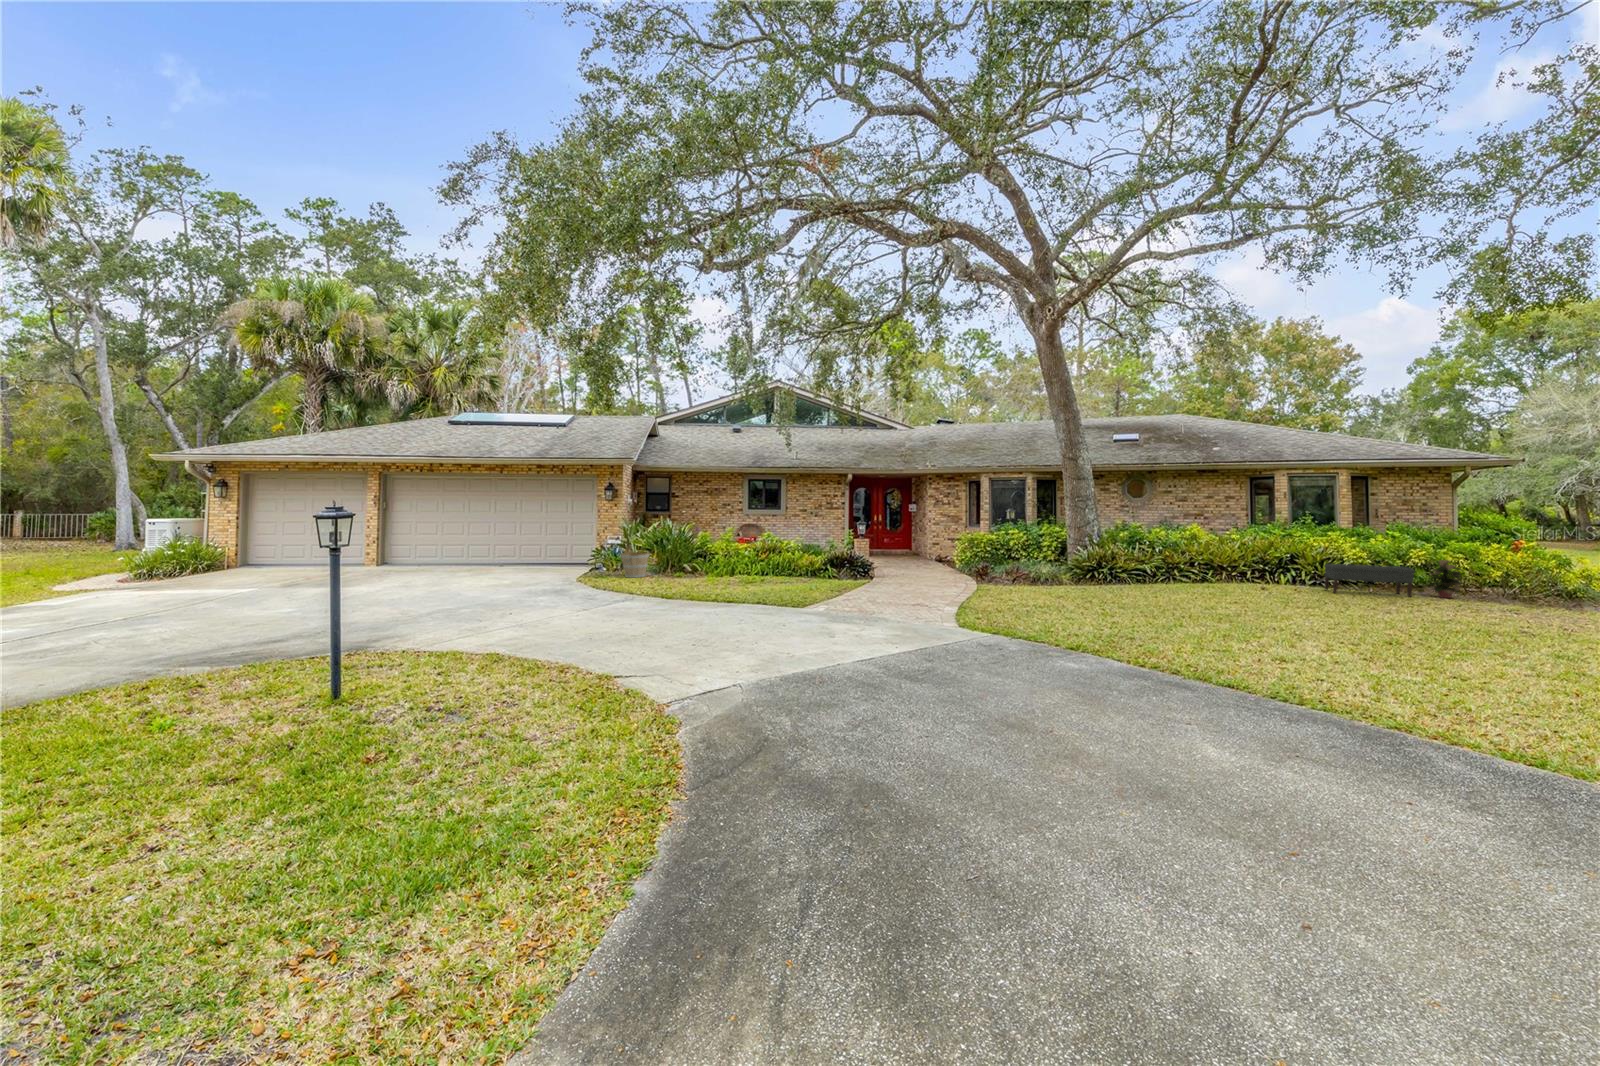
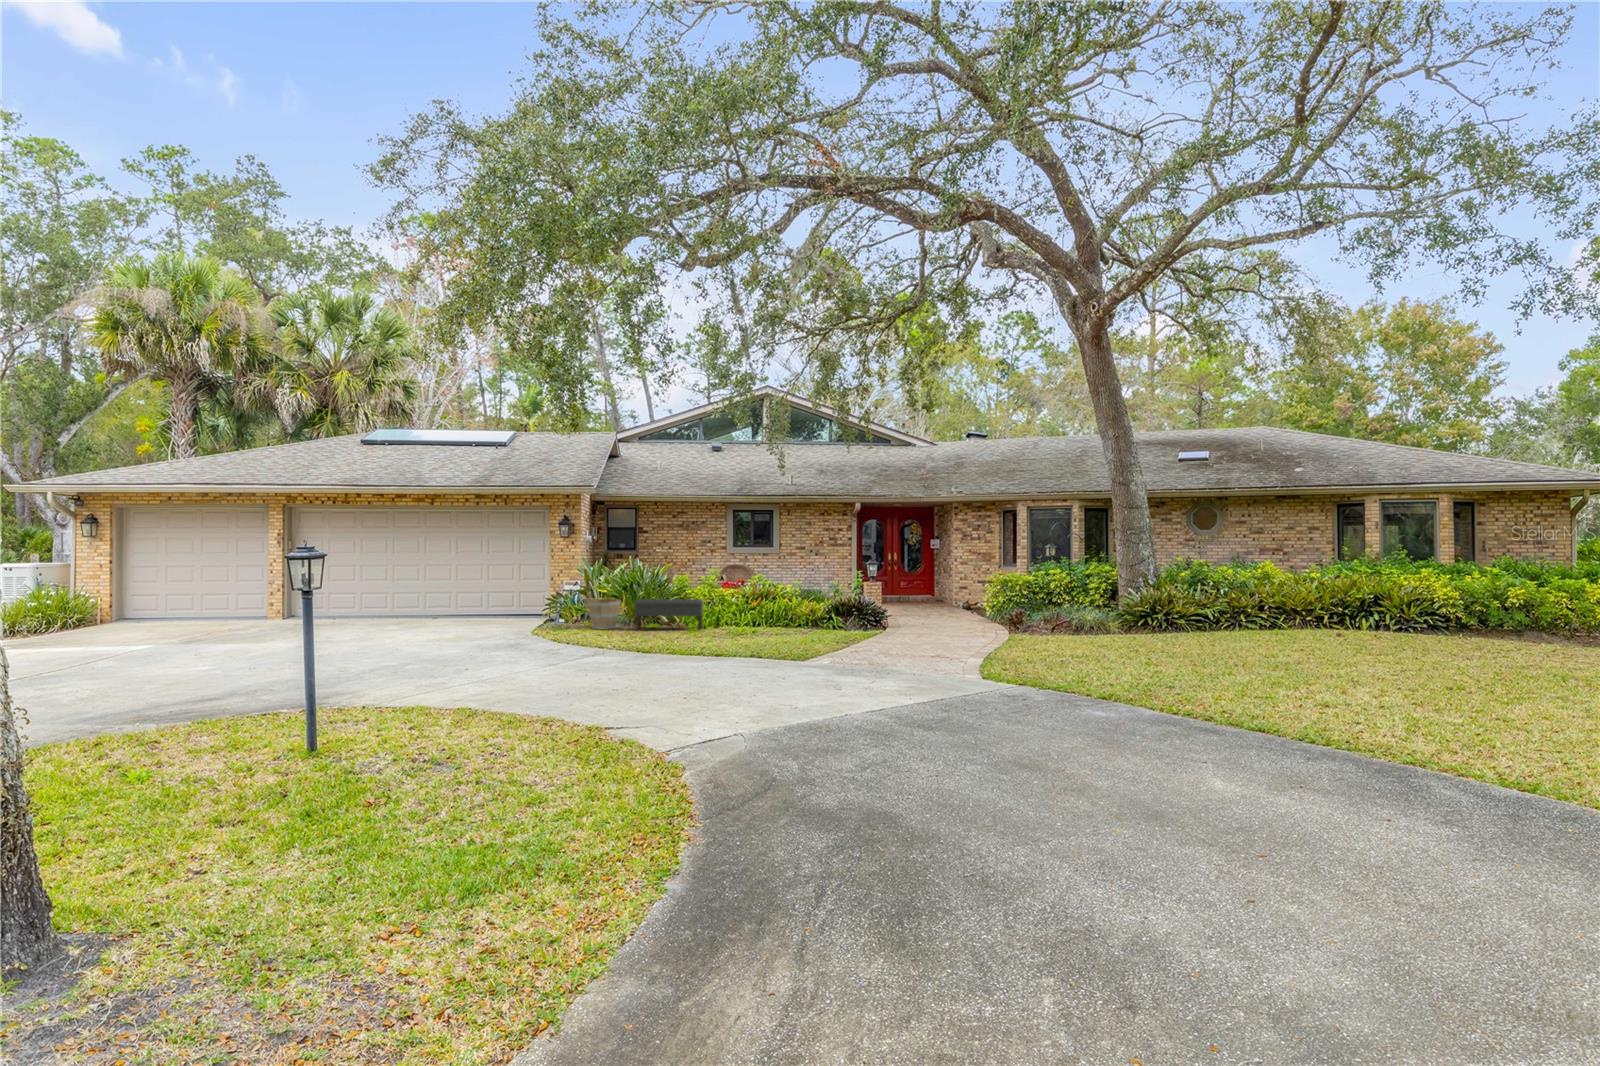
decorative plant: present [1432,560,1462,598] -> none [1518,599,1559,642]
bench: present [1324,564,1415,597] -> present [635,599,703,630]

